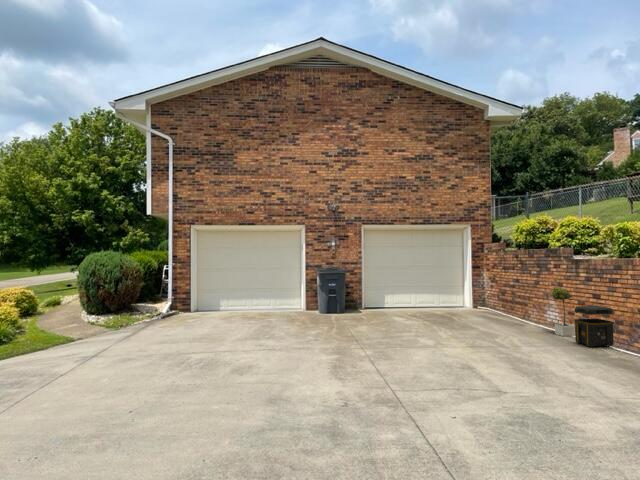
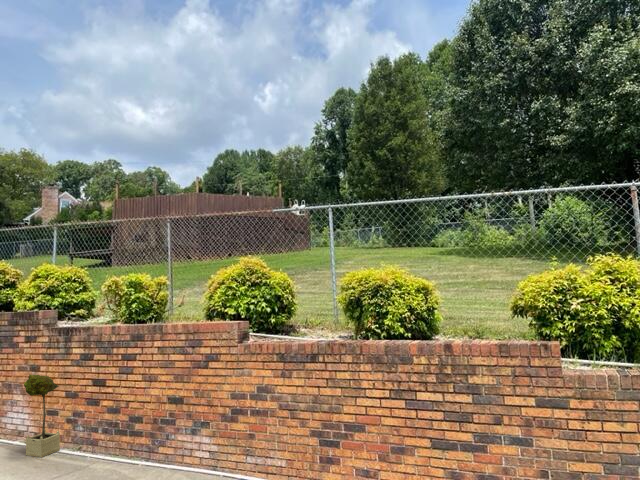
toolbox: present [574,306,614,347] -> none [69,398,129,470]

